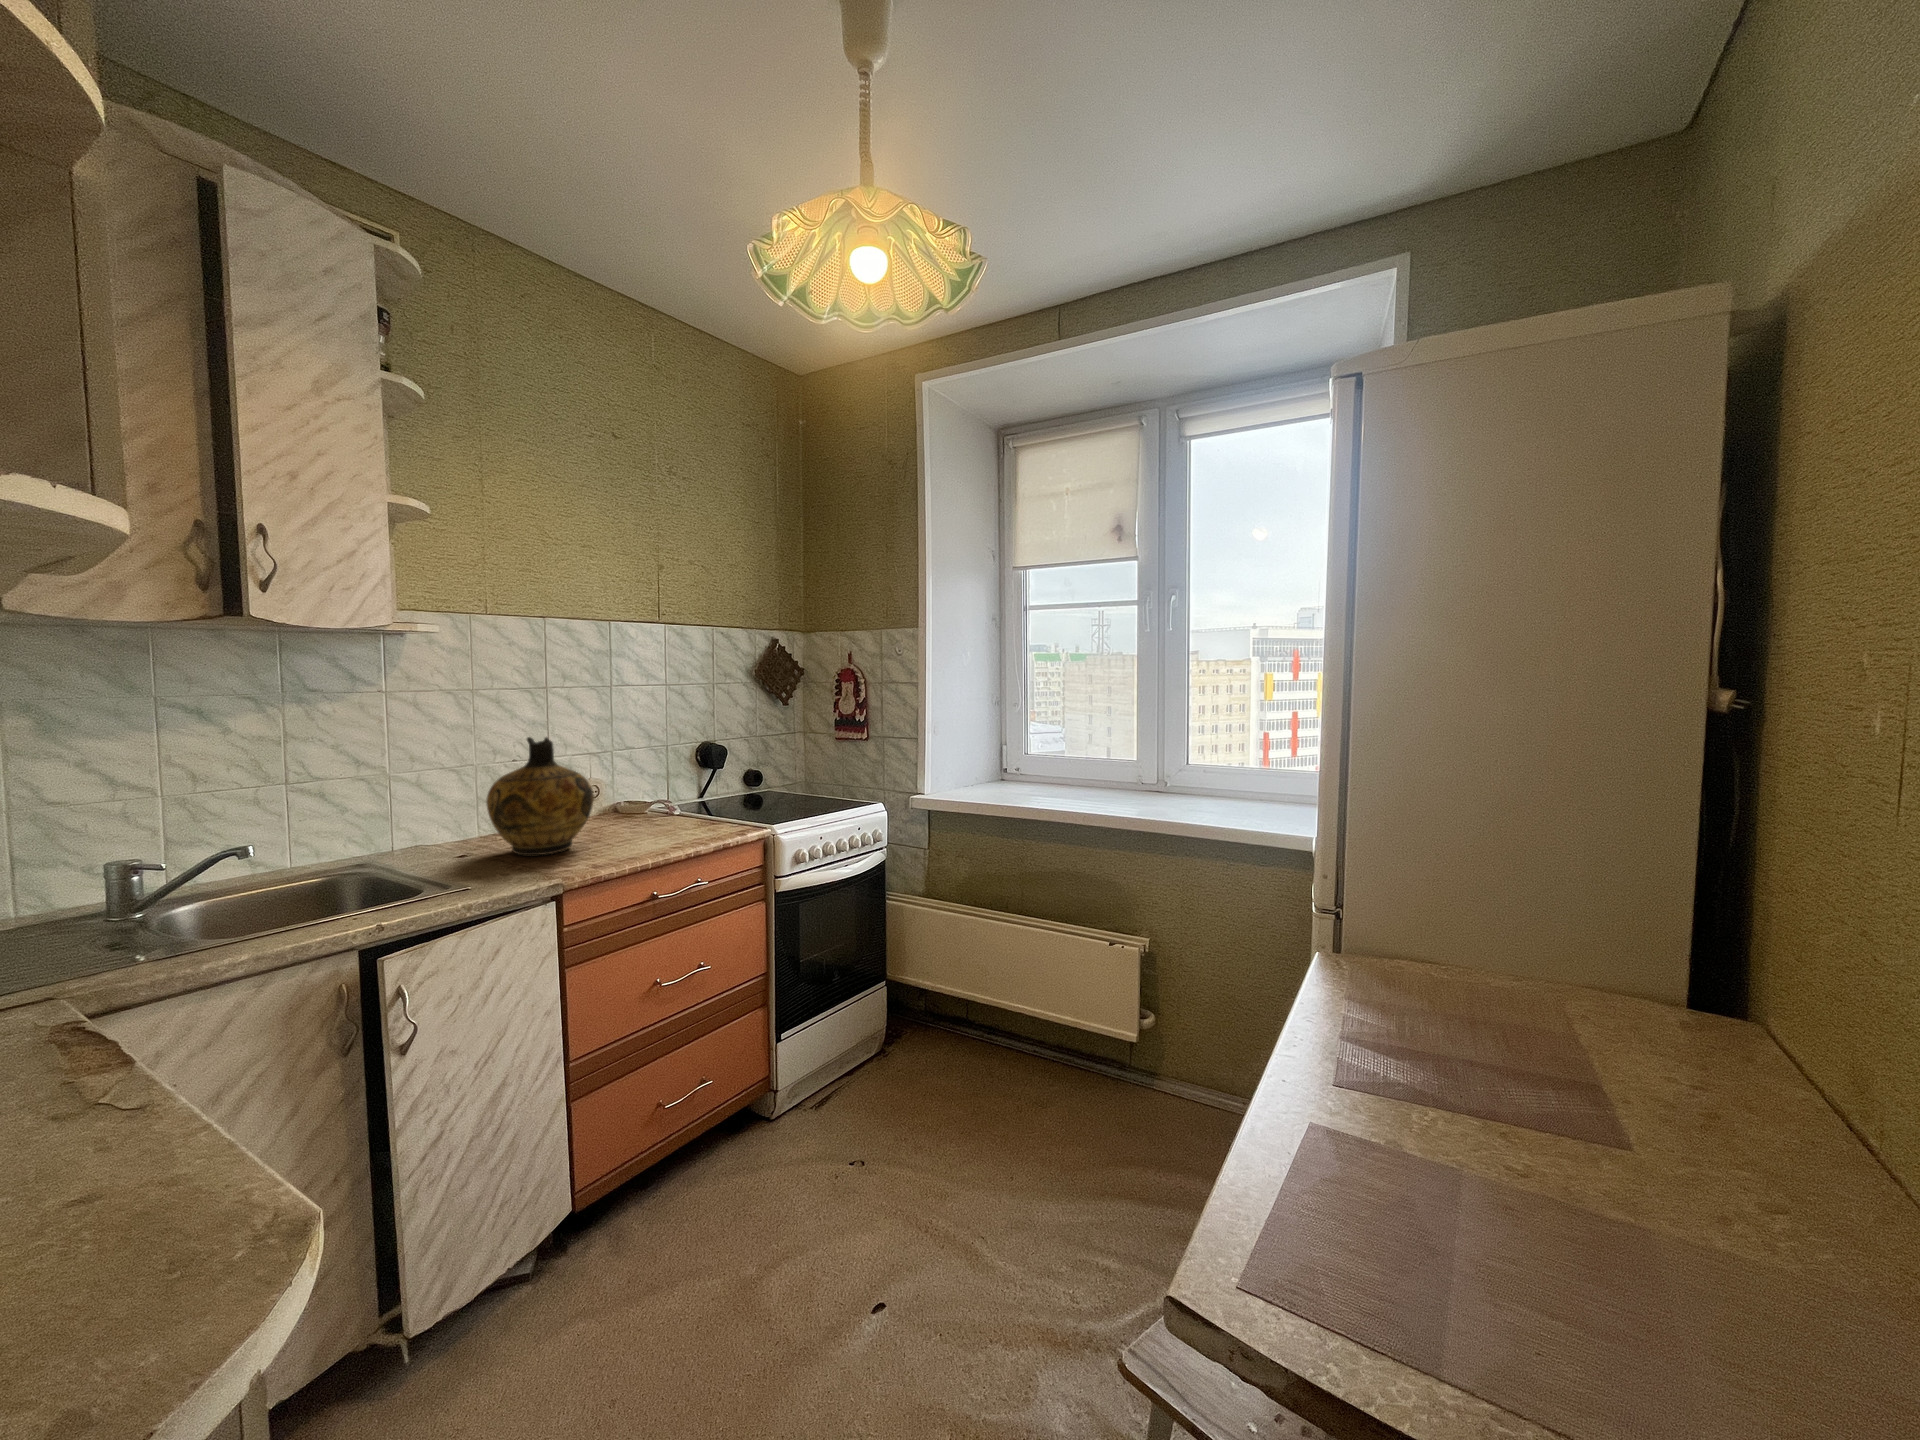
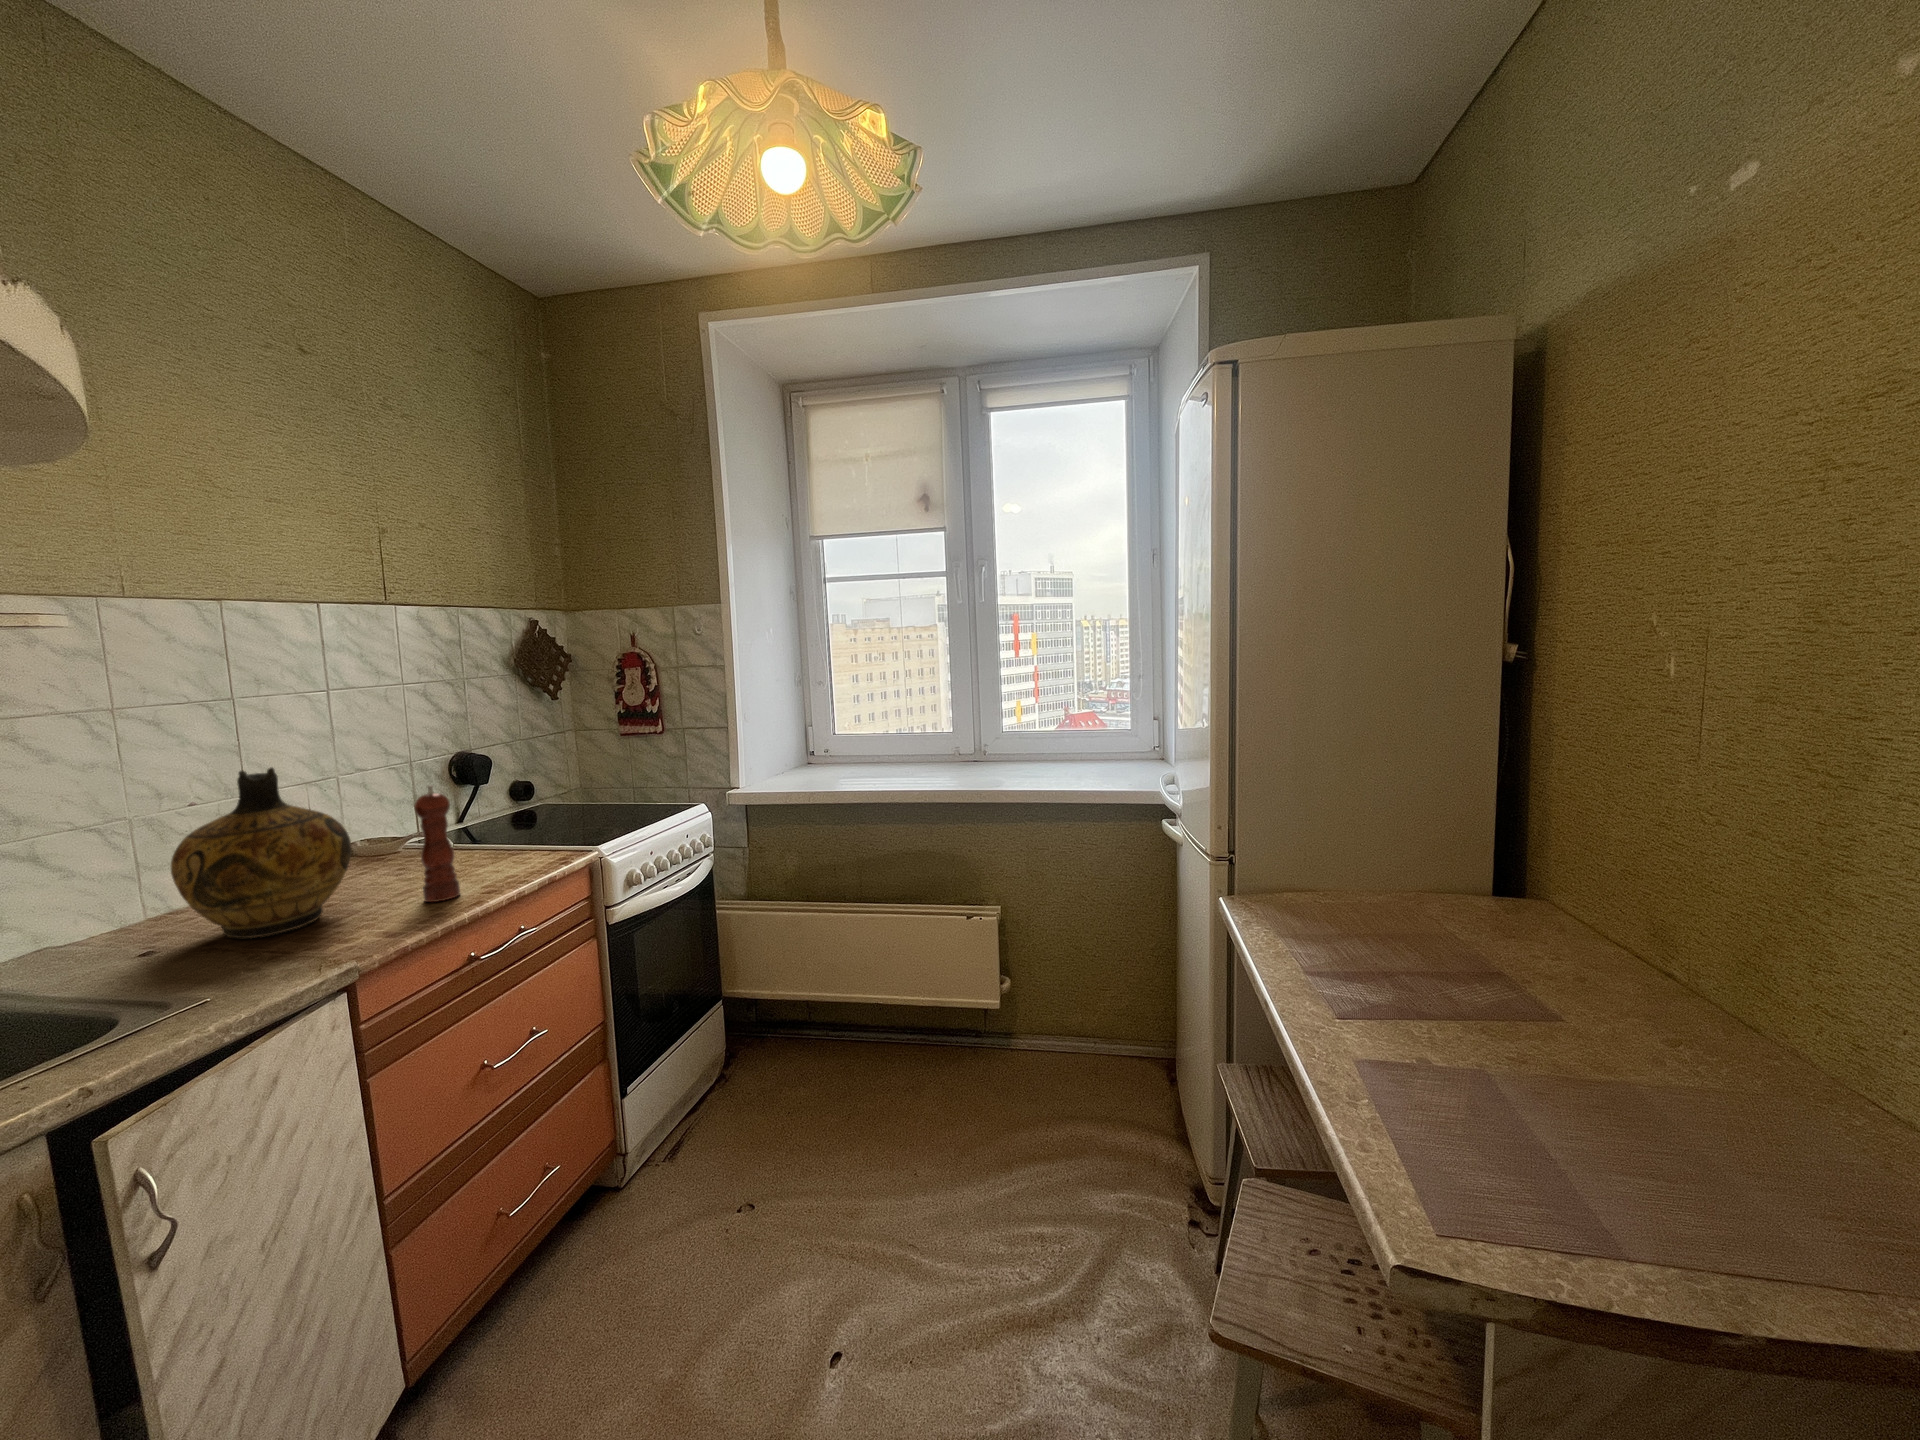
pepper mill: none [633,761,658,850] -> present [414,785,460,902]

